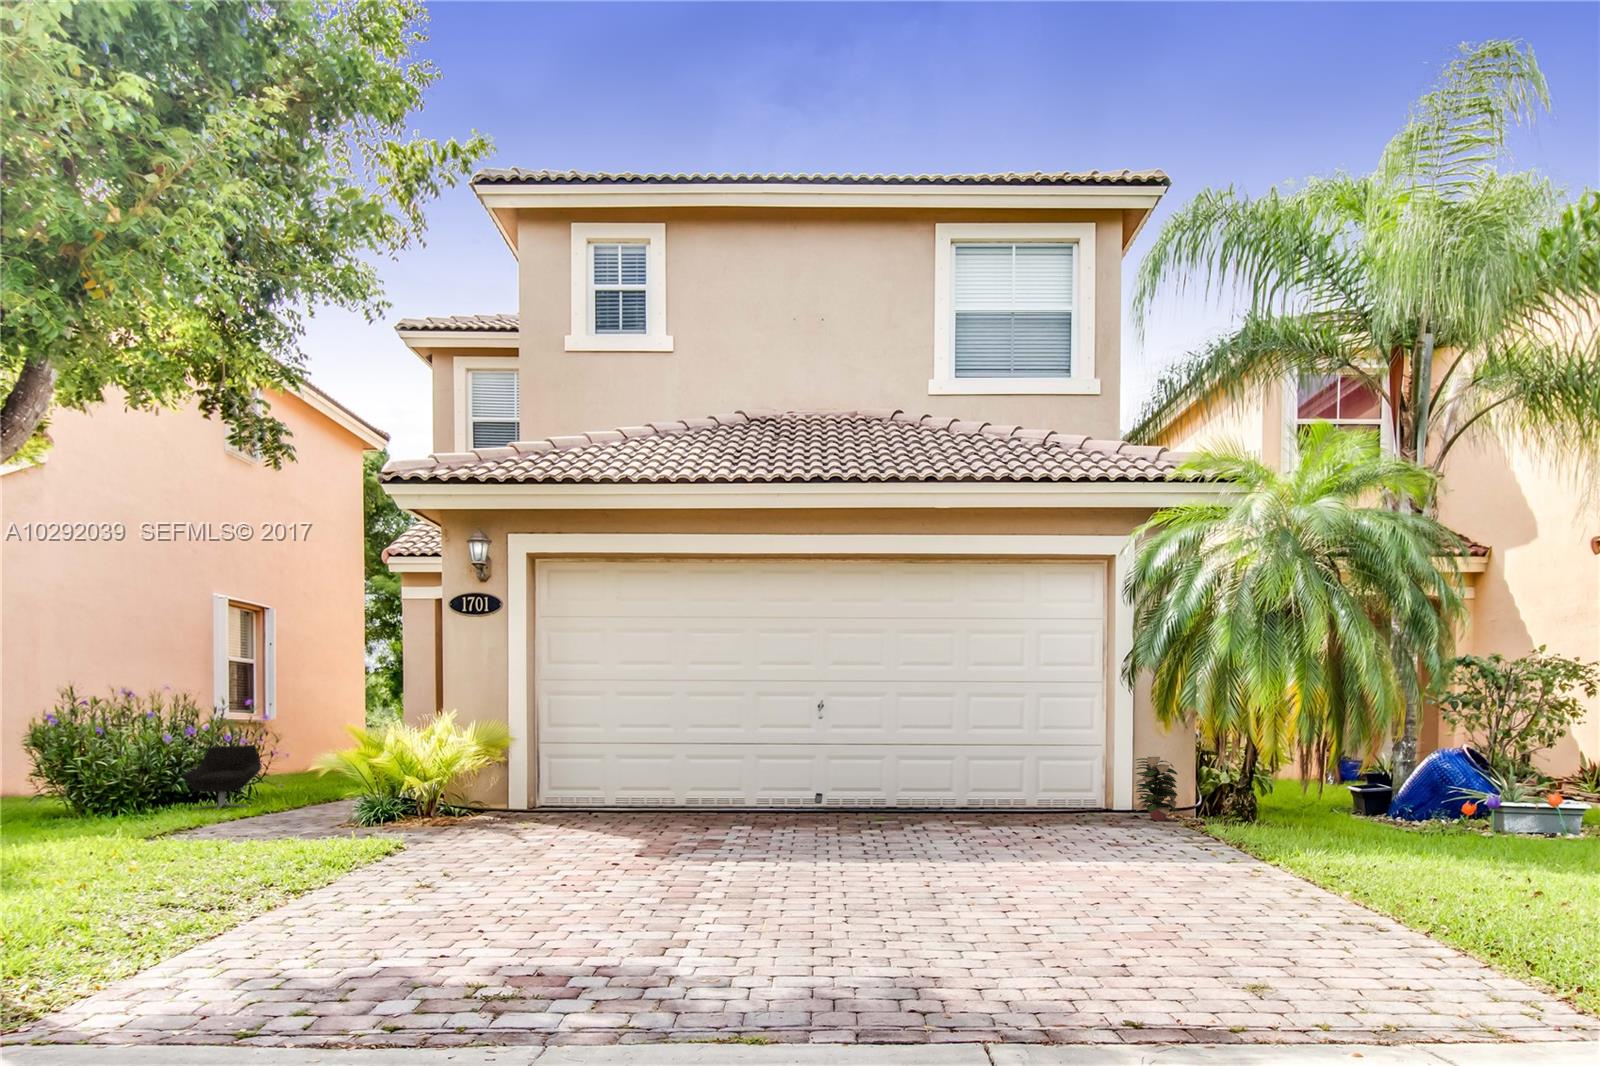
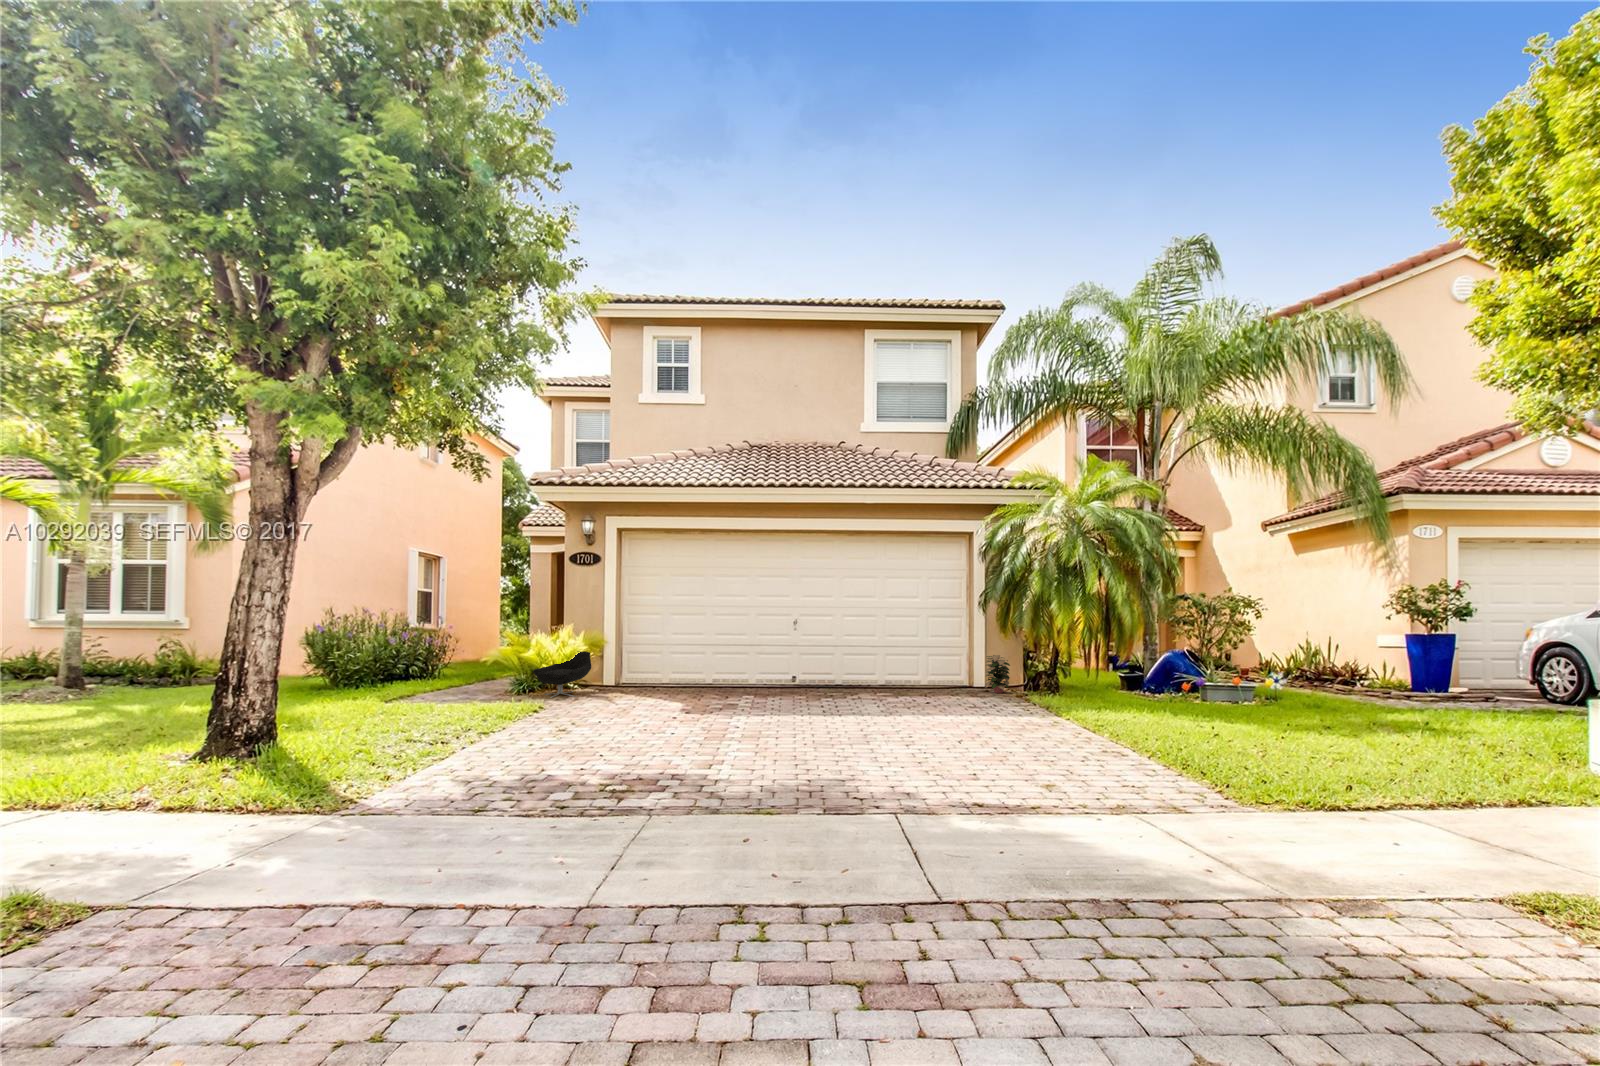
lounge chair: present [181,745,262,809] -> present [533,652,591,698]

